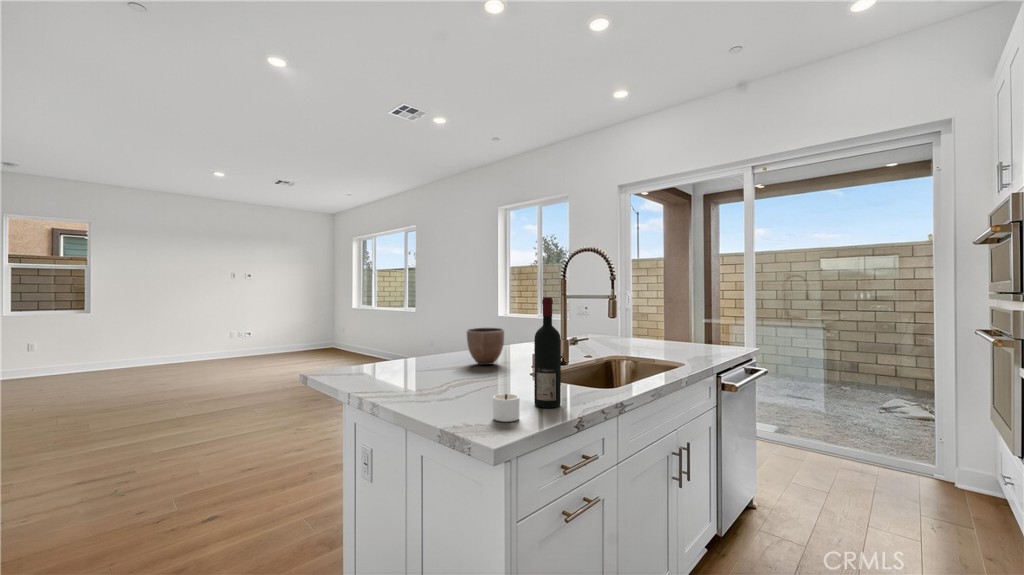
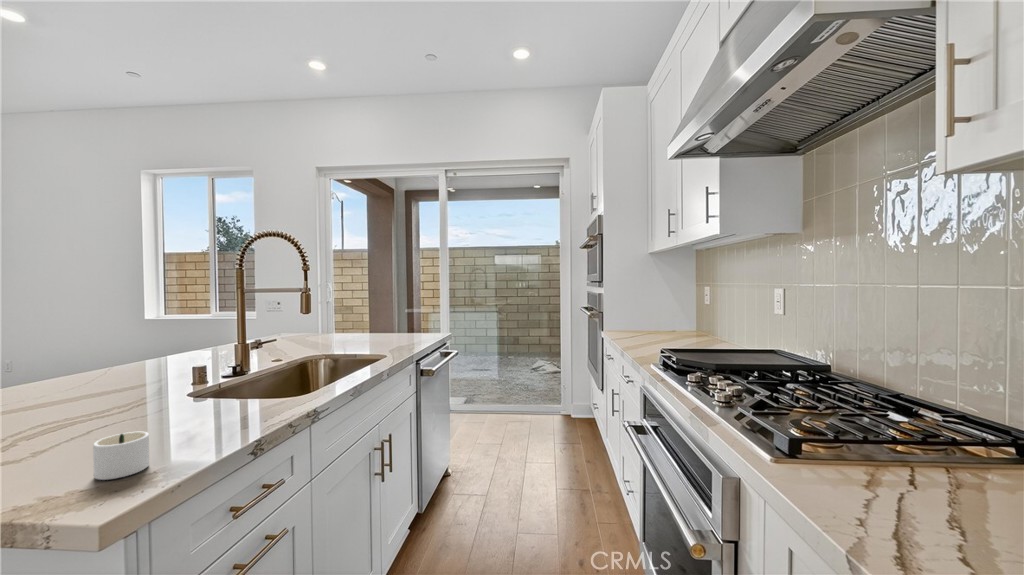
wine bottle: present [534,297,561,408] -> none [182,287,227,439]
decorative bowl: present [467,328,504,365] -> none [66,332,143,389]

